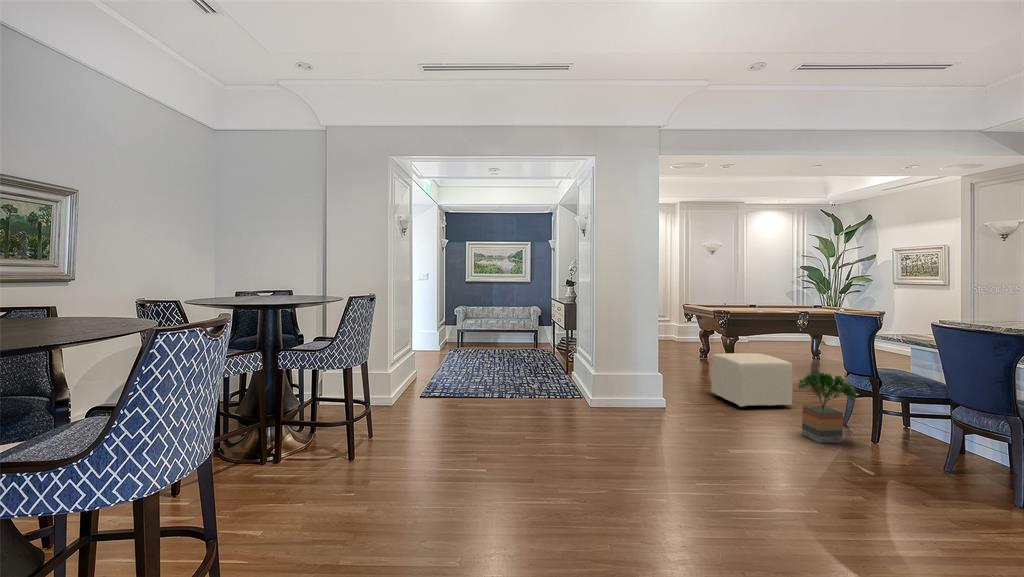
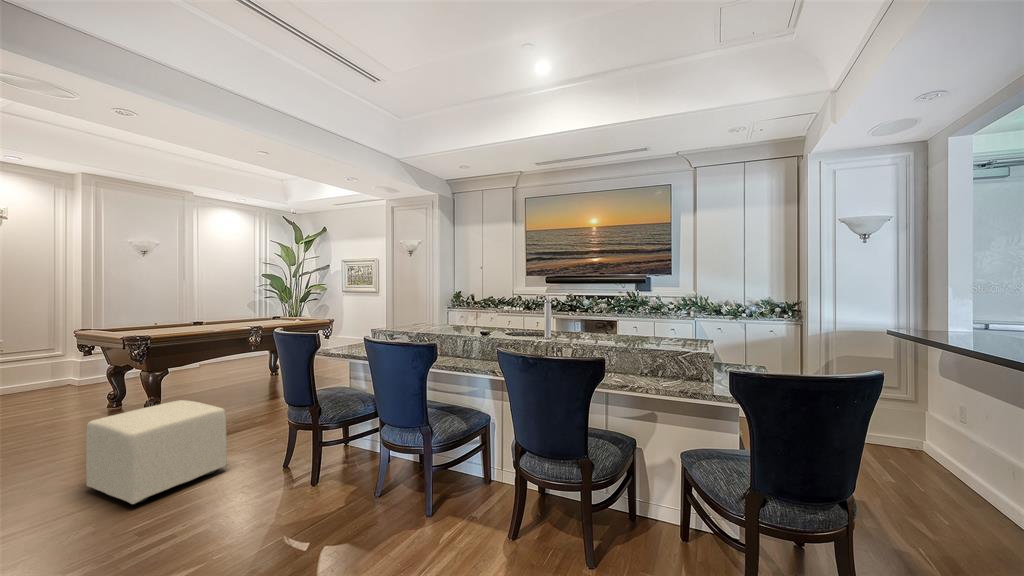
potted tree: present [798,373,857,443] -> none [216,425,302,538]

